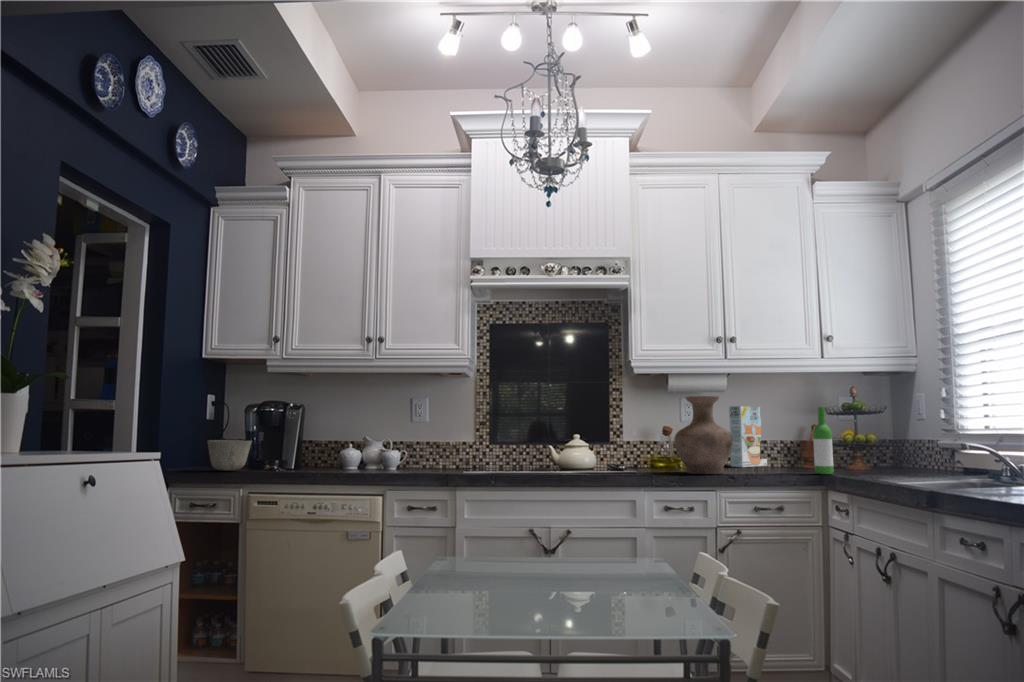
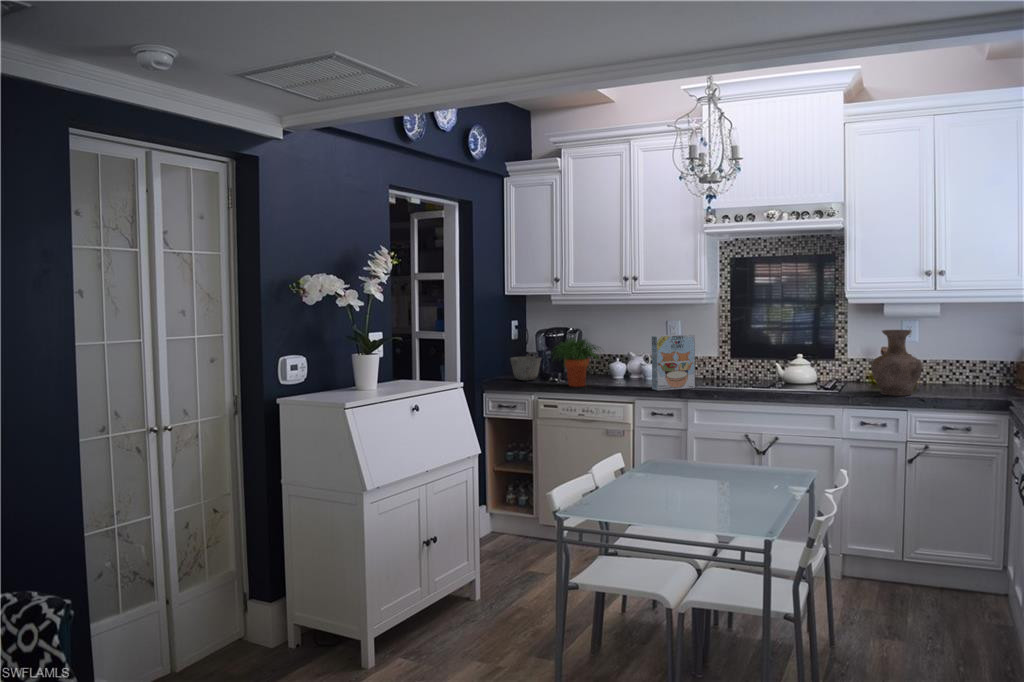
cereal box: present [729,406,767,467] -> present [652,334,695,391]
wine bottle: present [813,407,834,474] -> none [995,341,1012,399]
potted plant: none [265,409,343,474] -> present [554,339,601,387]

